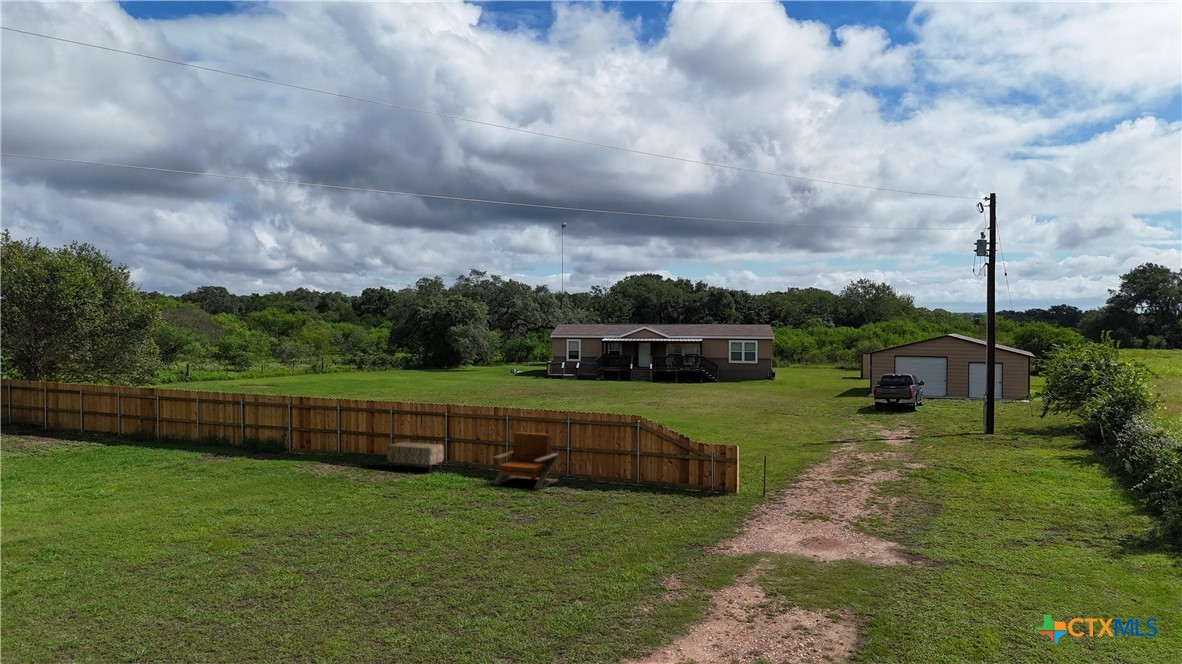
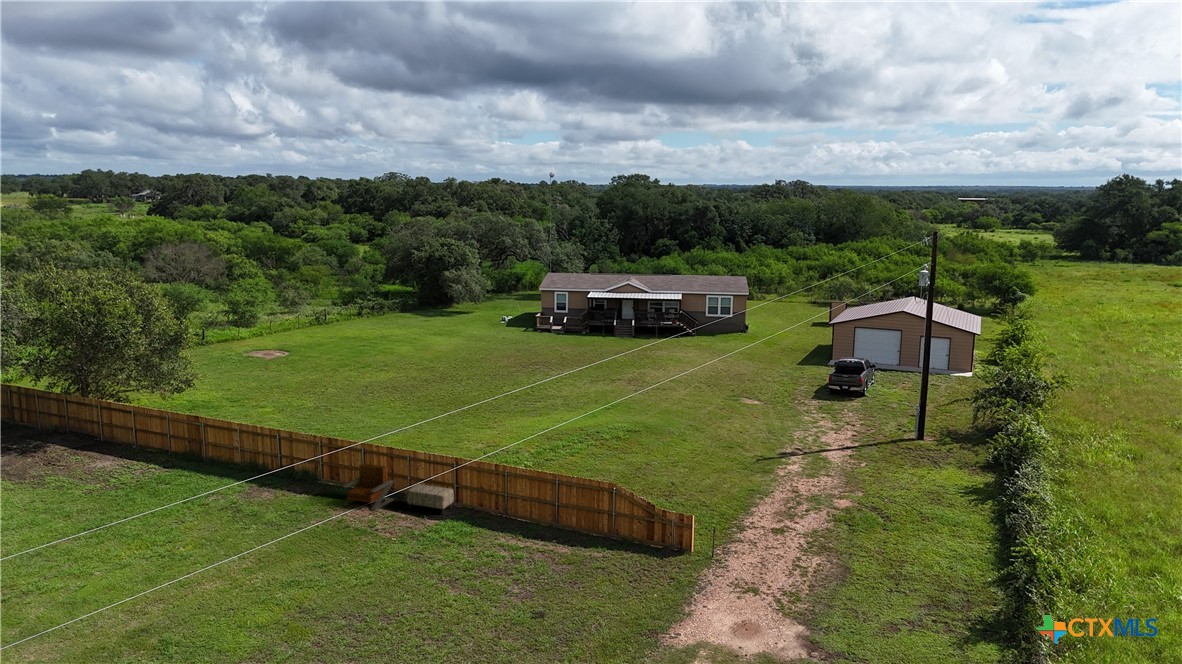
lounge chair: present [493,432,559,489] -> present [342,463,394,511]

